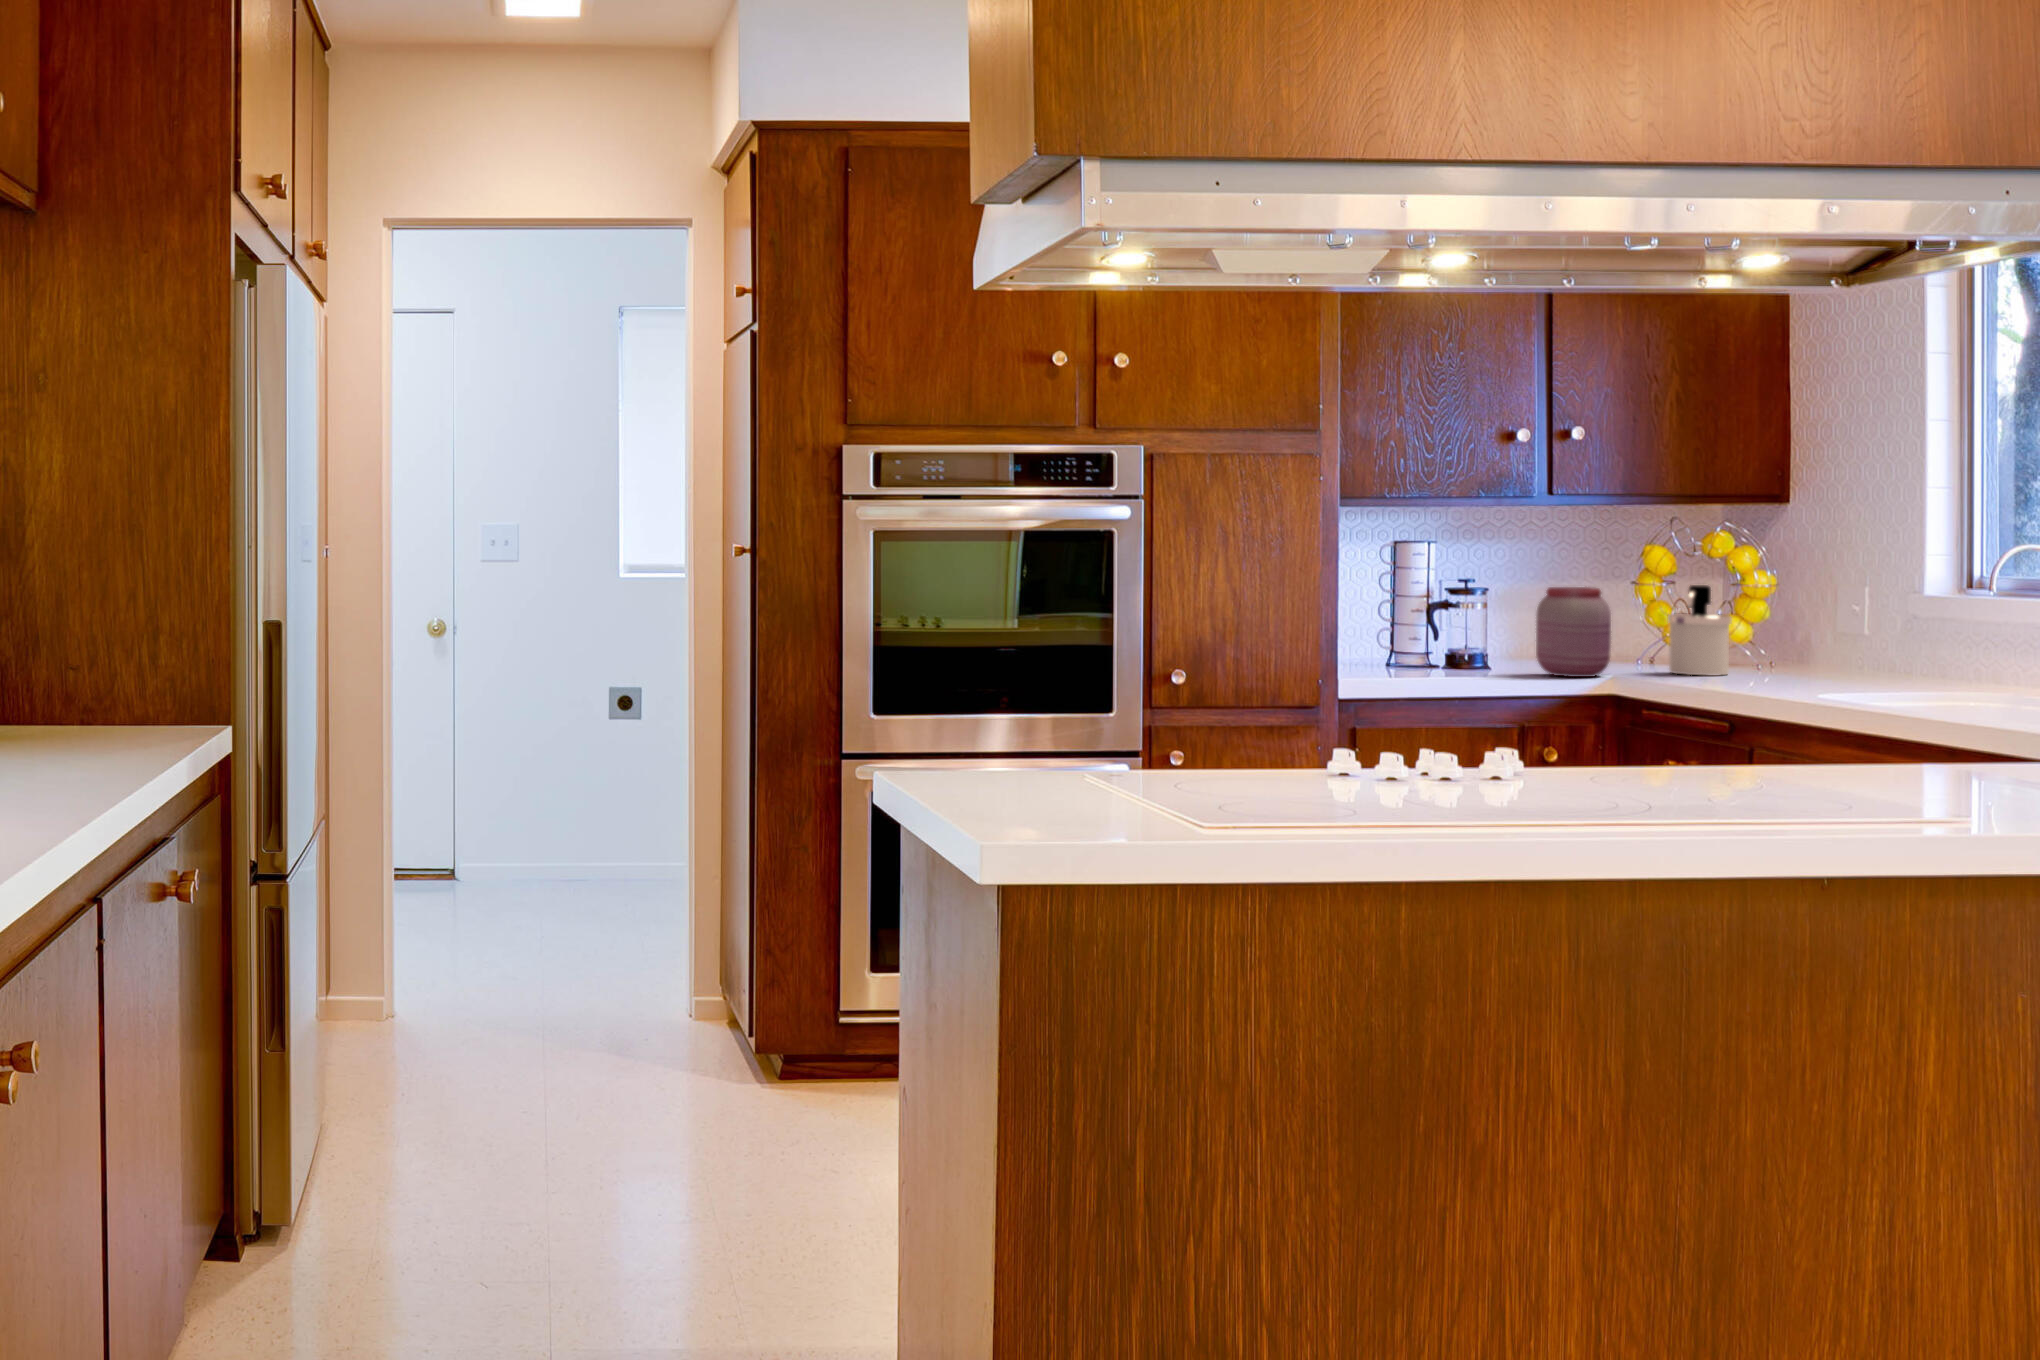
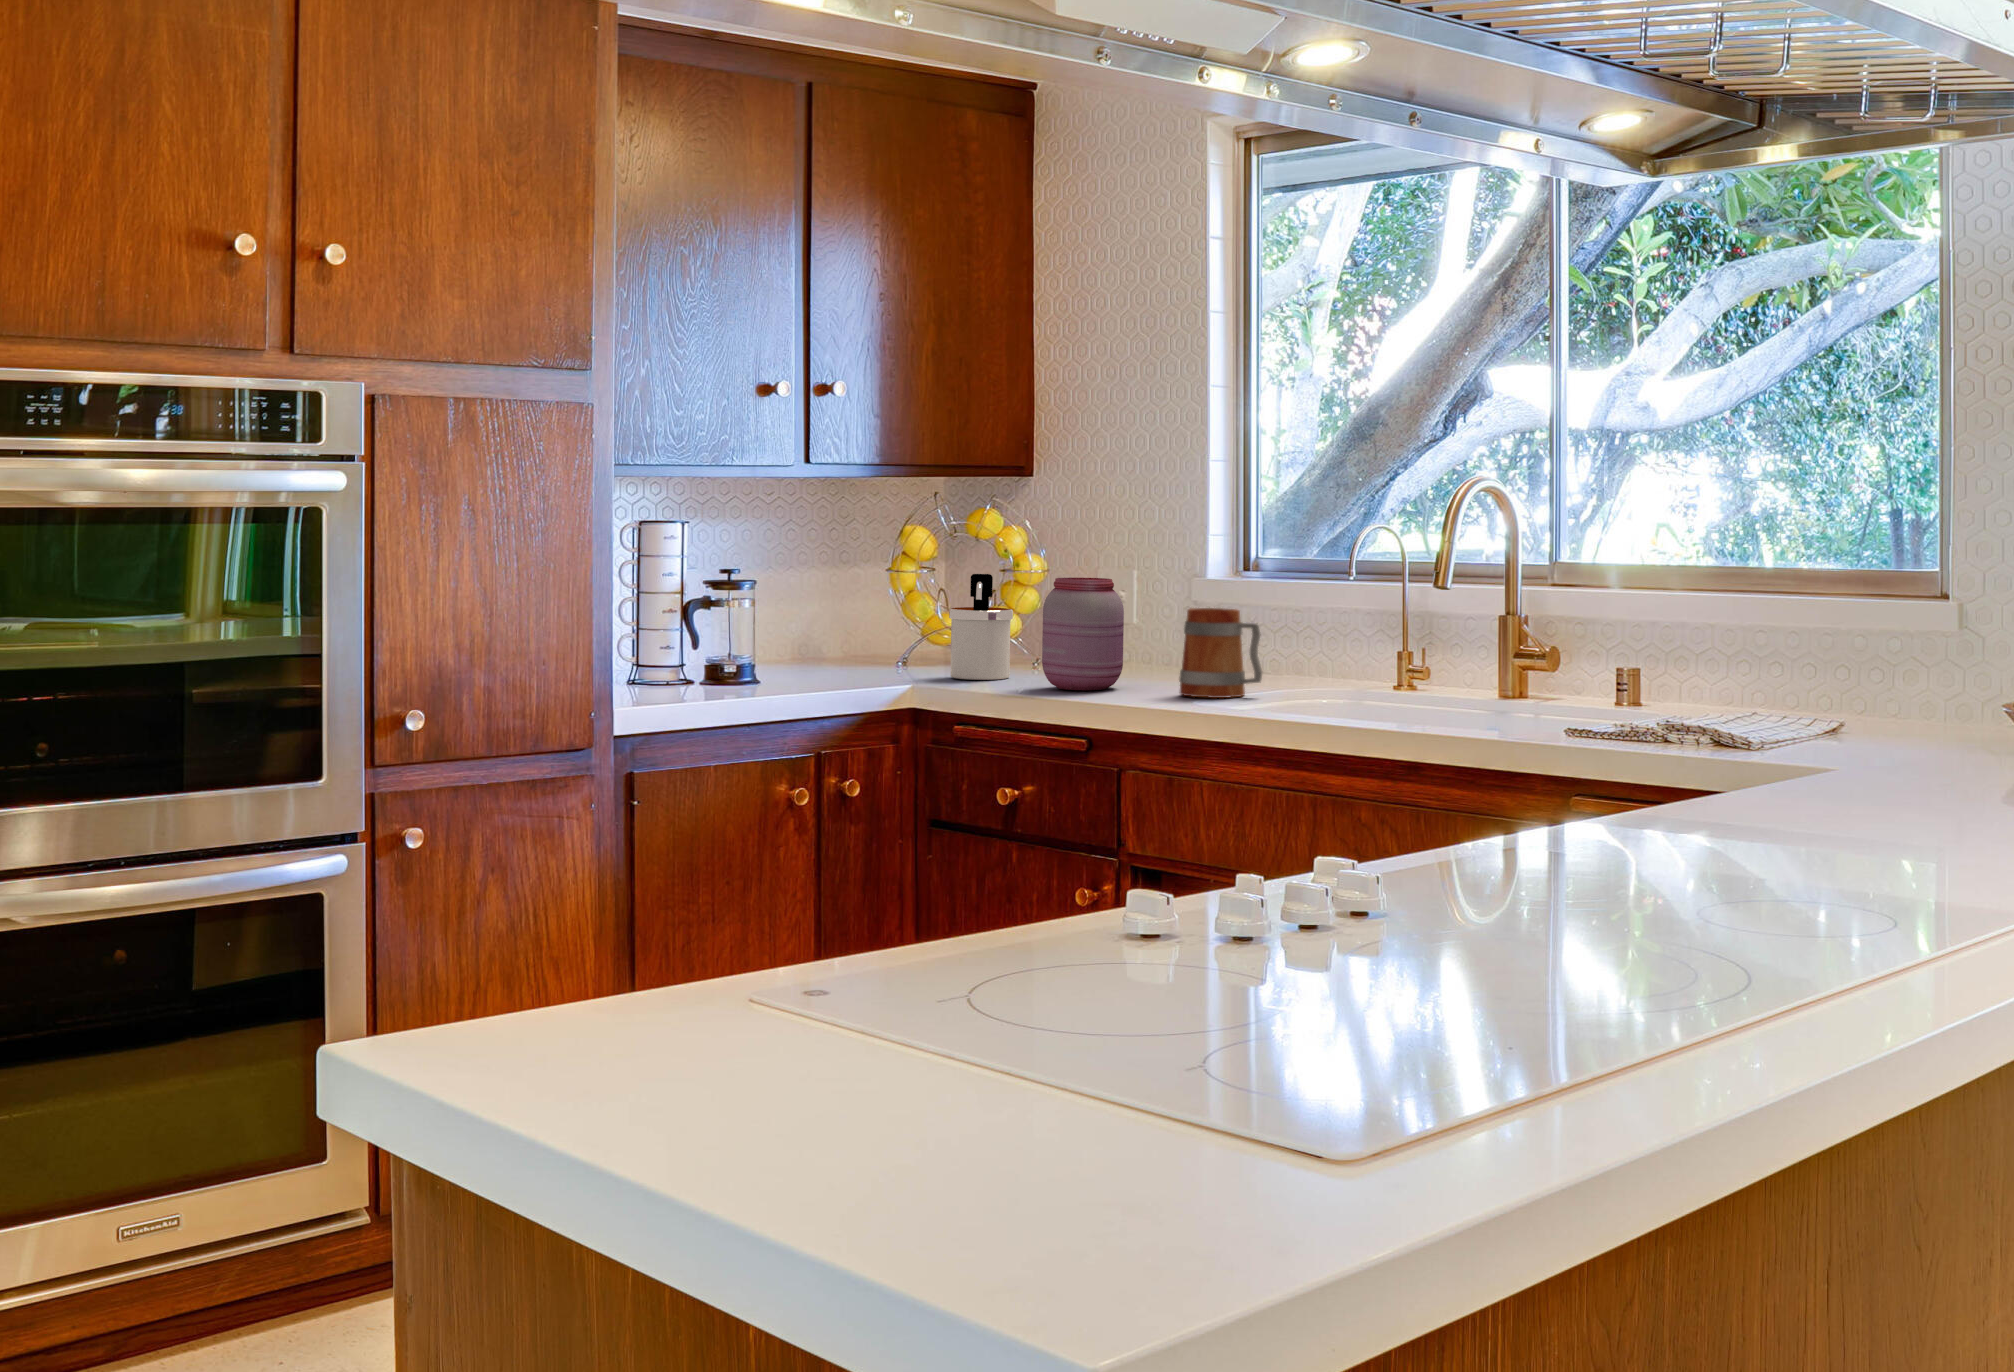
jar: present [1536,587,1611,677] -> present [1042,578,1124,690]
mug: none [1878,616,1968,697] -> present [1179,608,1262,698]

